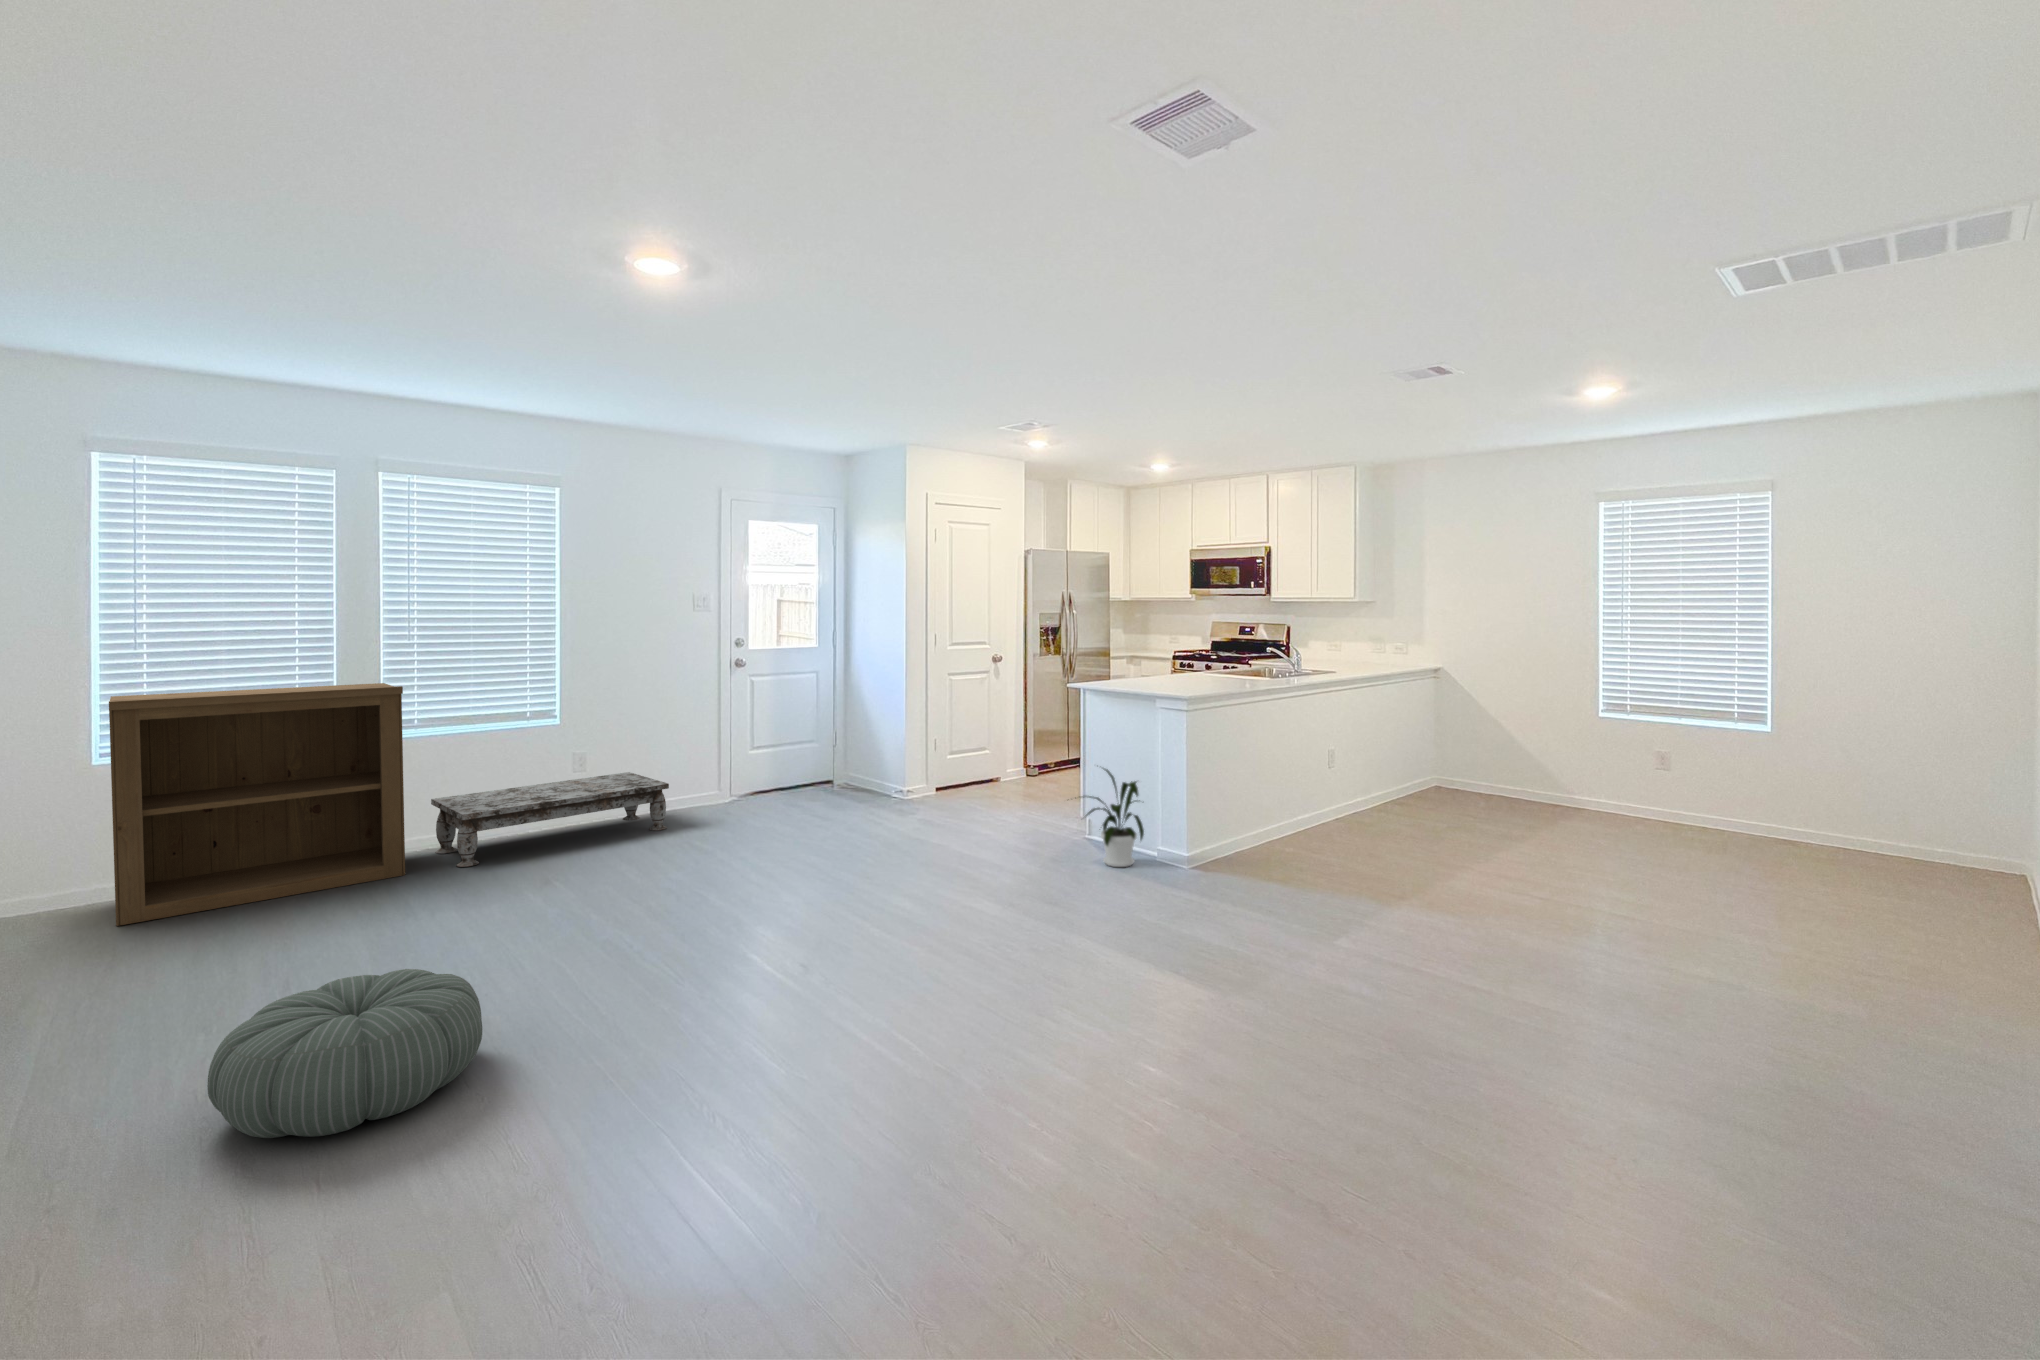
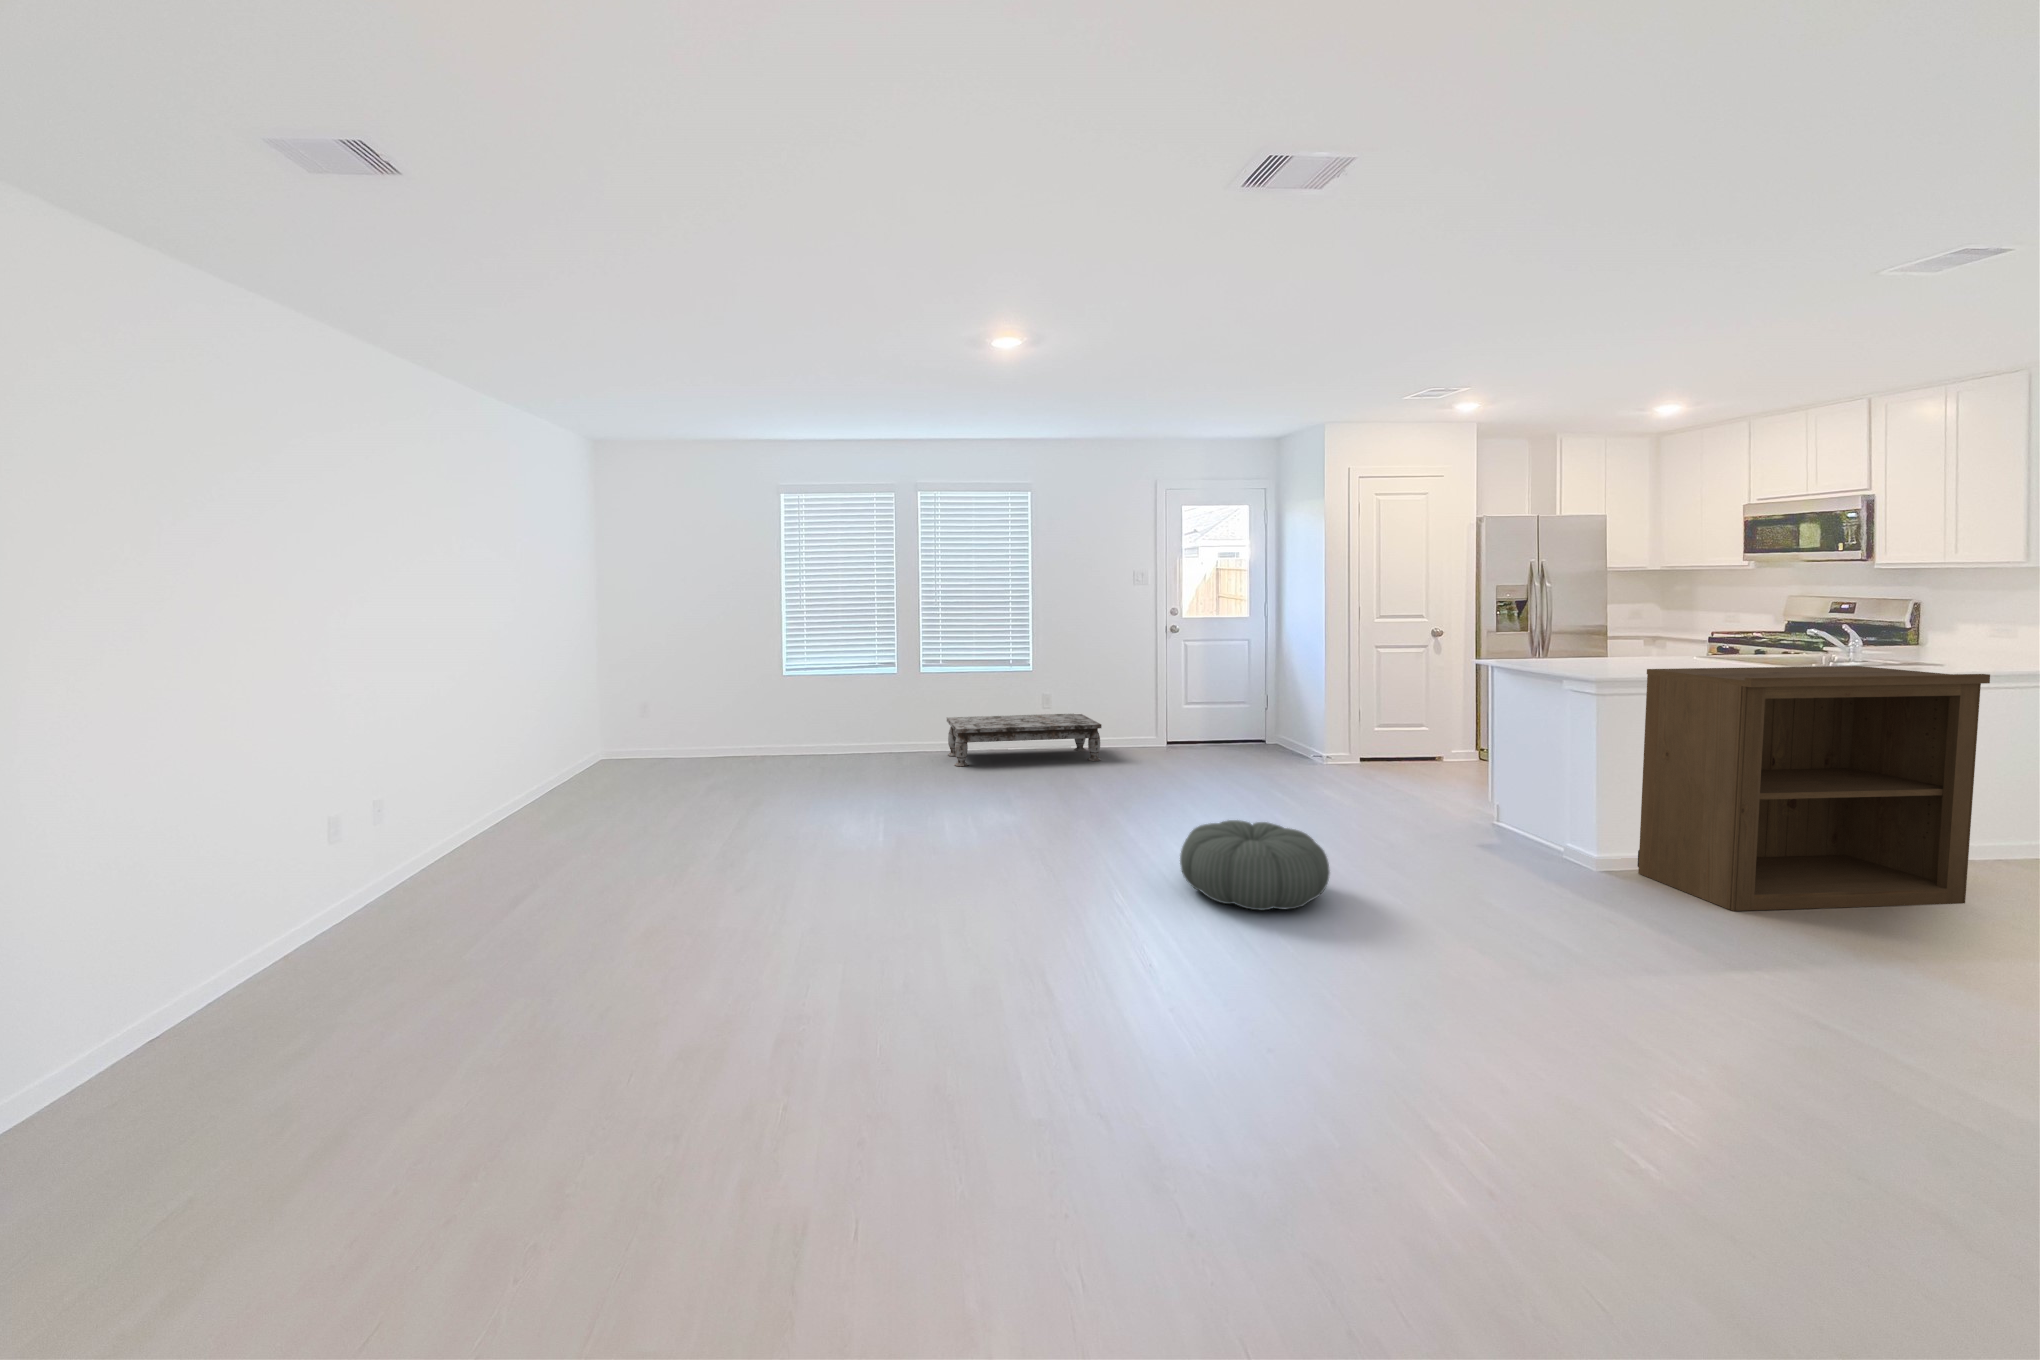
bookshelf: present [109,683,405,926] -> present [1637,666,1990,911]
house plant: present [1086,768,1144,867] -> none [1443,747,1548,859]
pouf: present [207,969,482,1138] -> present [1180,820,1330,910]

